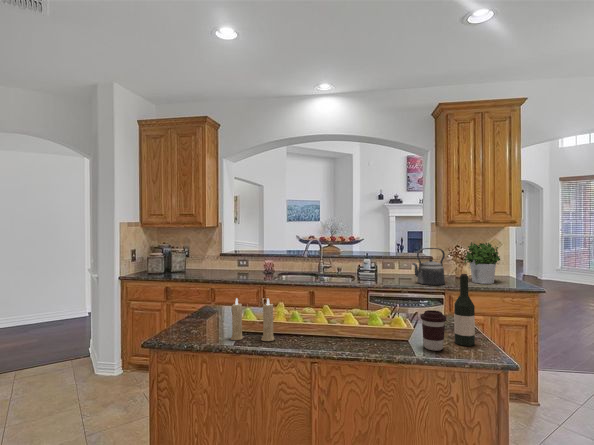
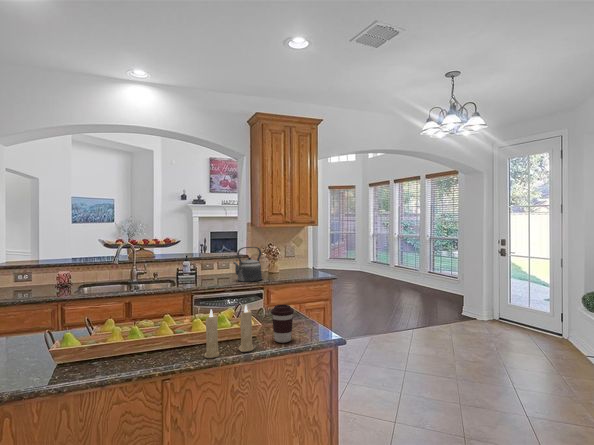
potted plant: present [464,242,500,284] -> none [277,239,305,276]
wine bottle: present [454,274,475,346] -> none [296,268,314,333]
candle: present [230,298,274,341] -> present [204,305,254,358]

